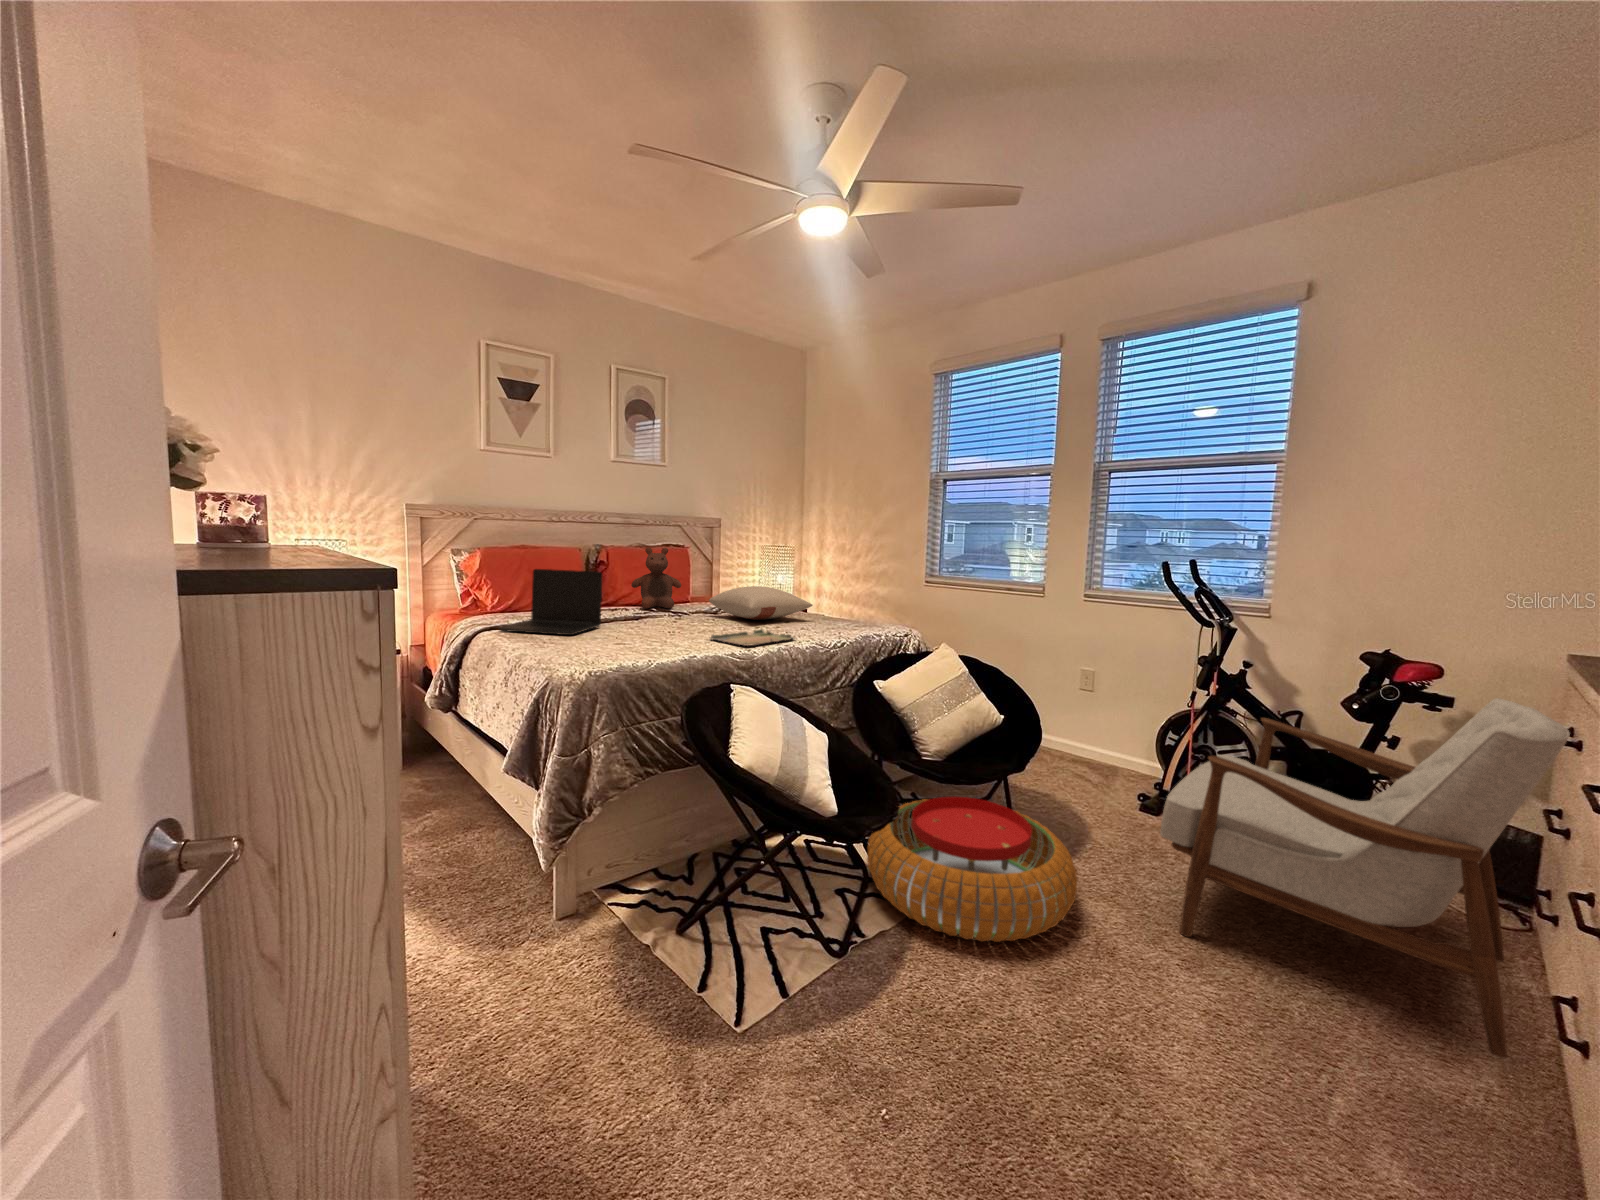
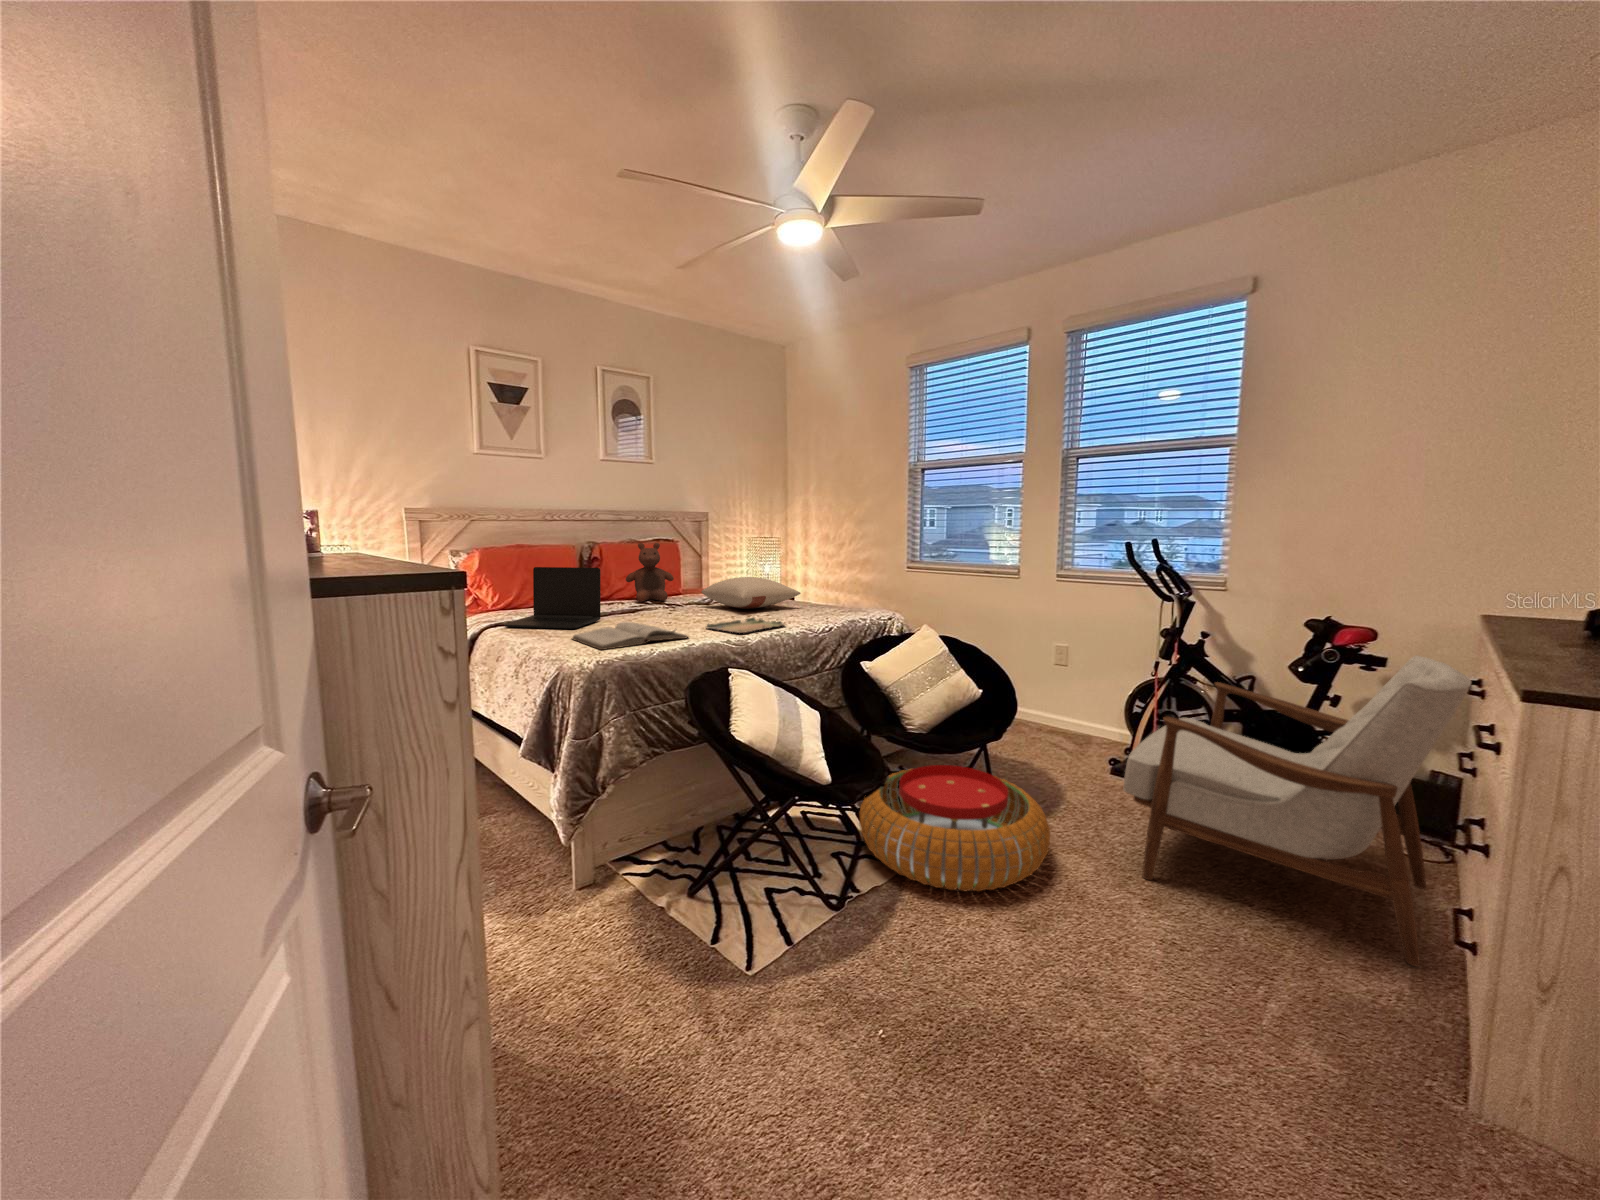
book: none [566,630,692,660] -> present [572,622,688,650]

